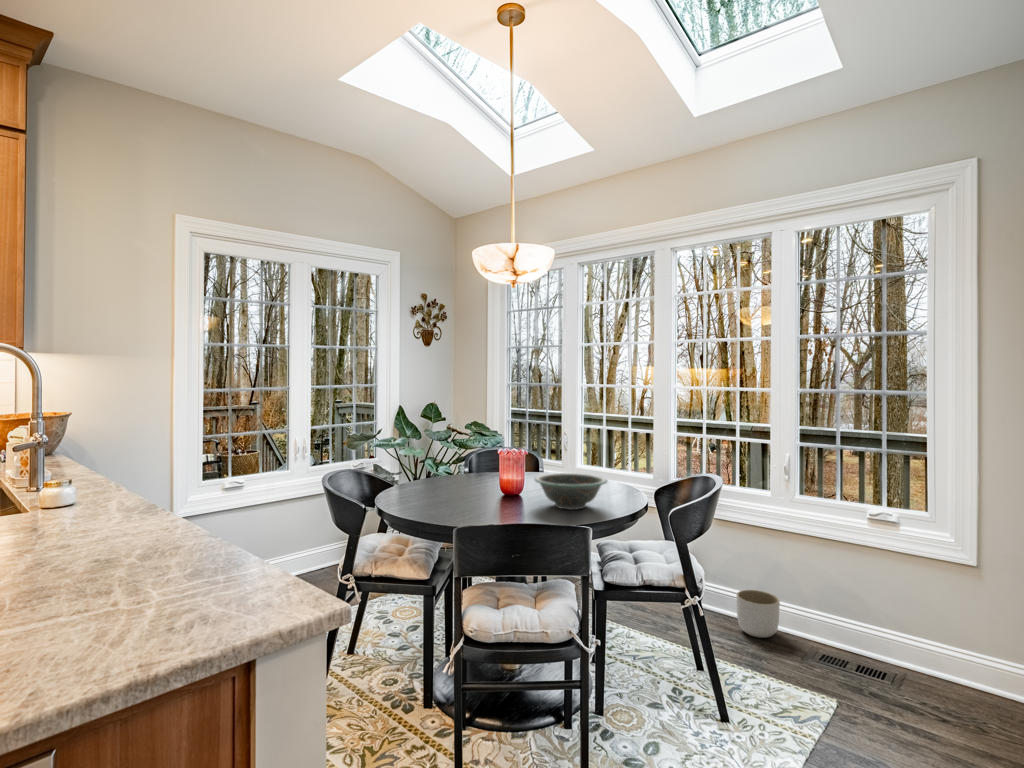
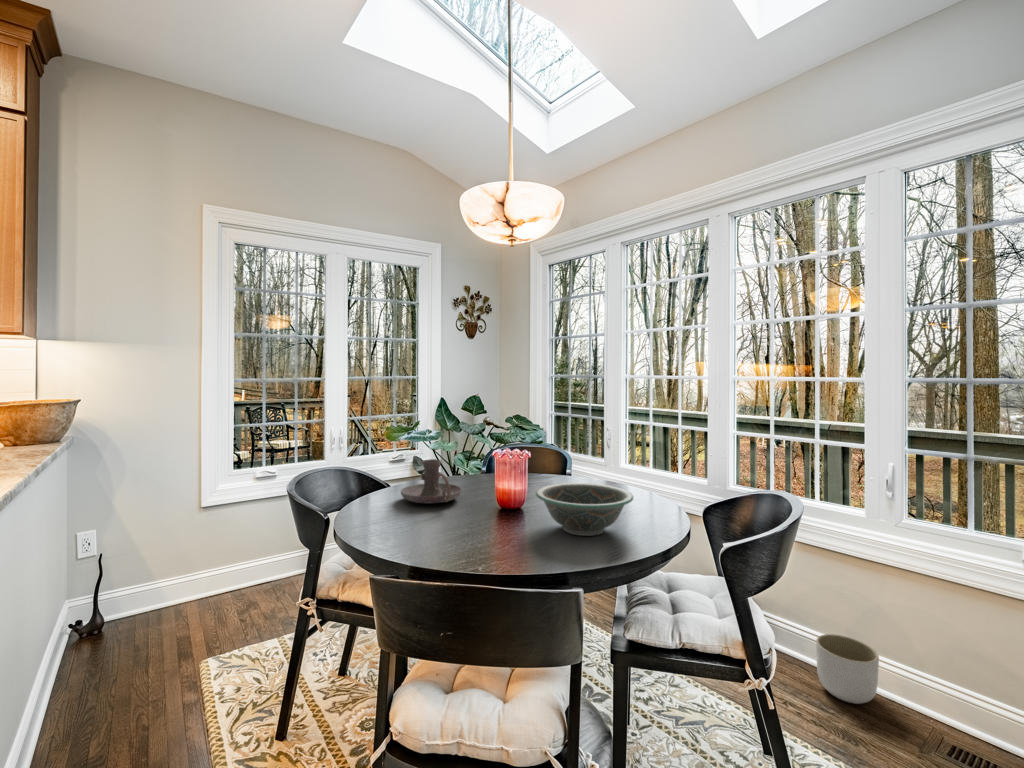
candle holder: none [414,459,464,494] -> present [401,459,462,504]

